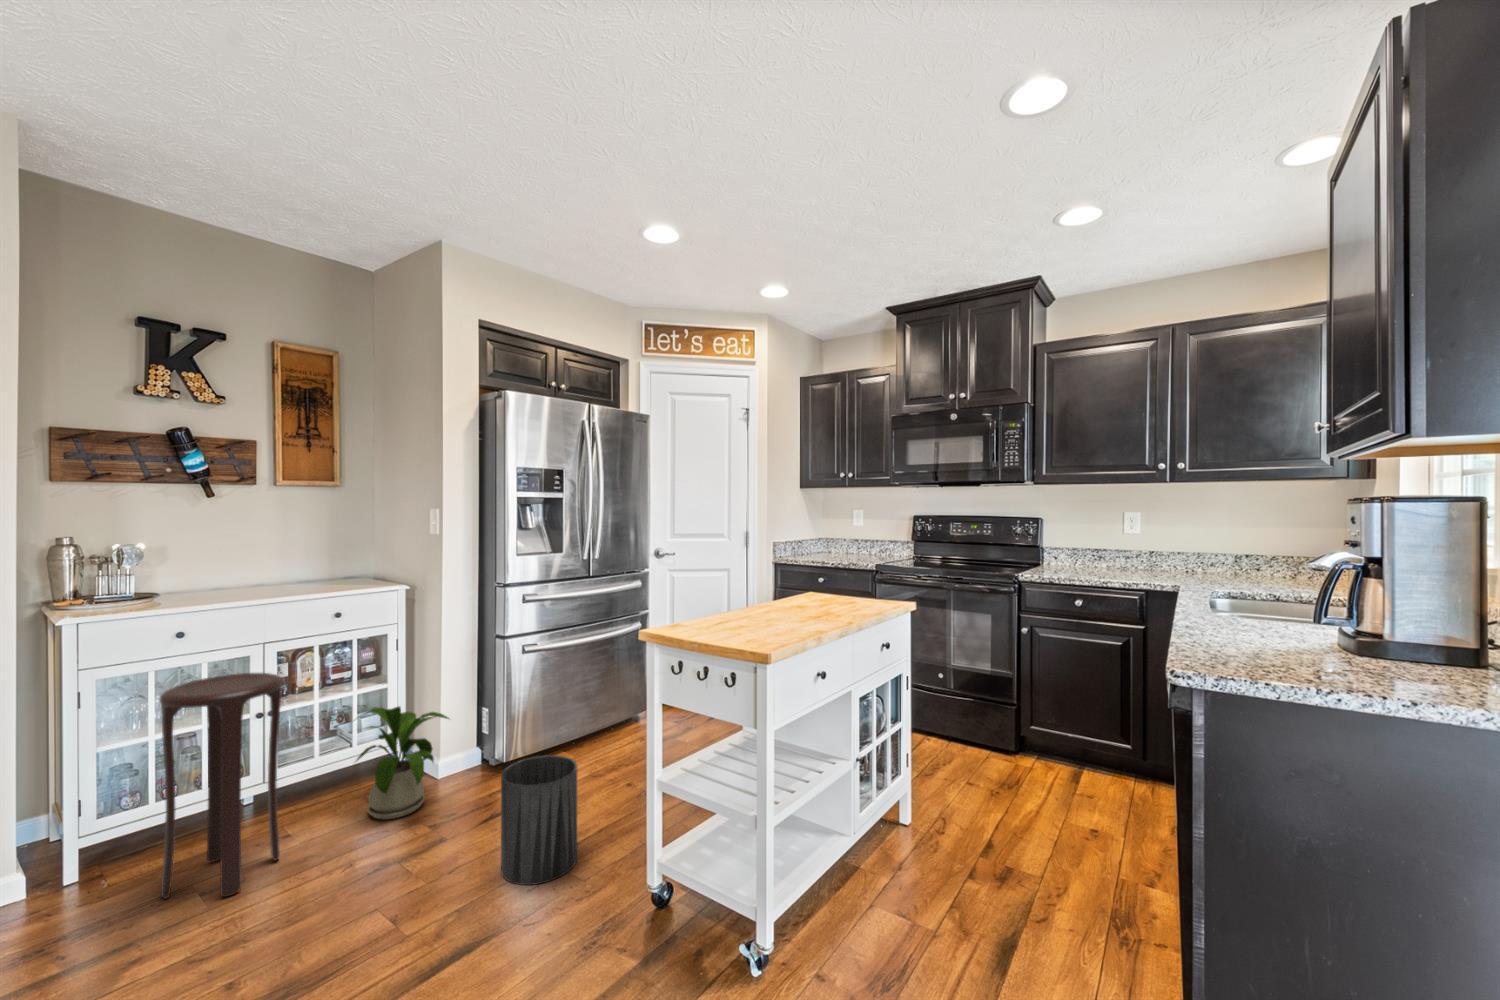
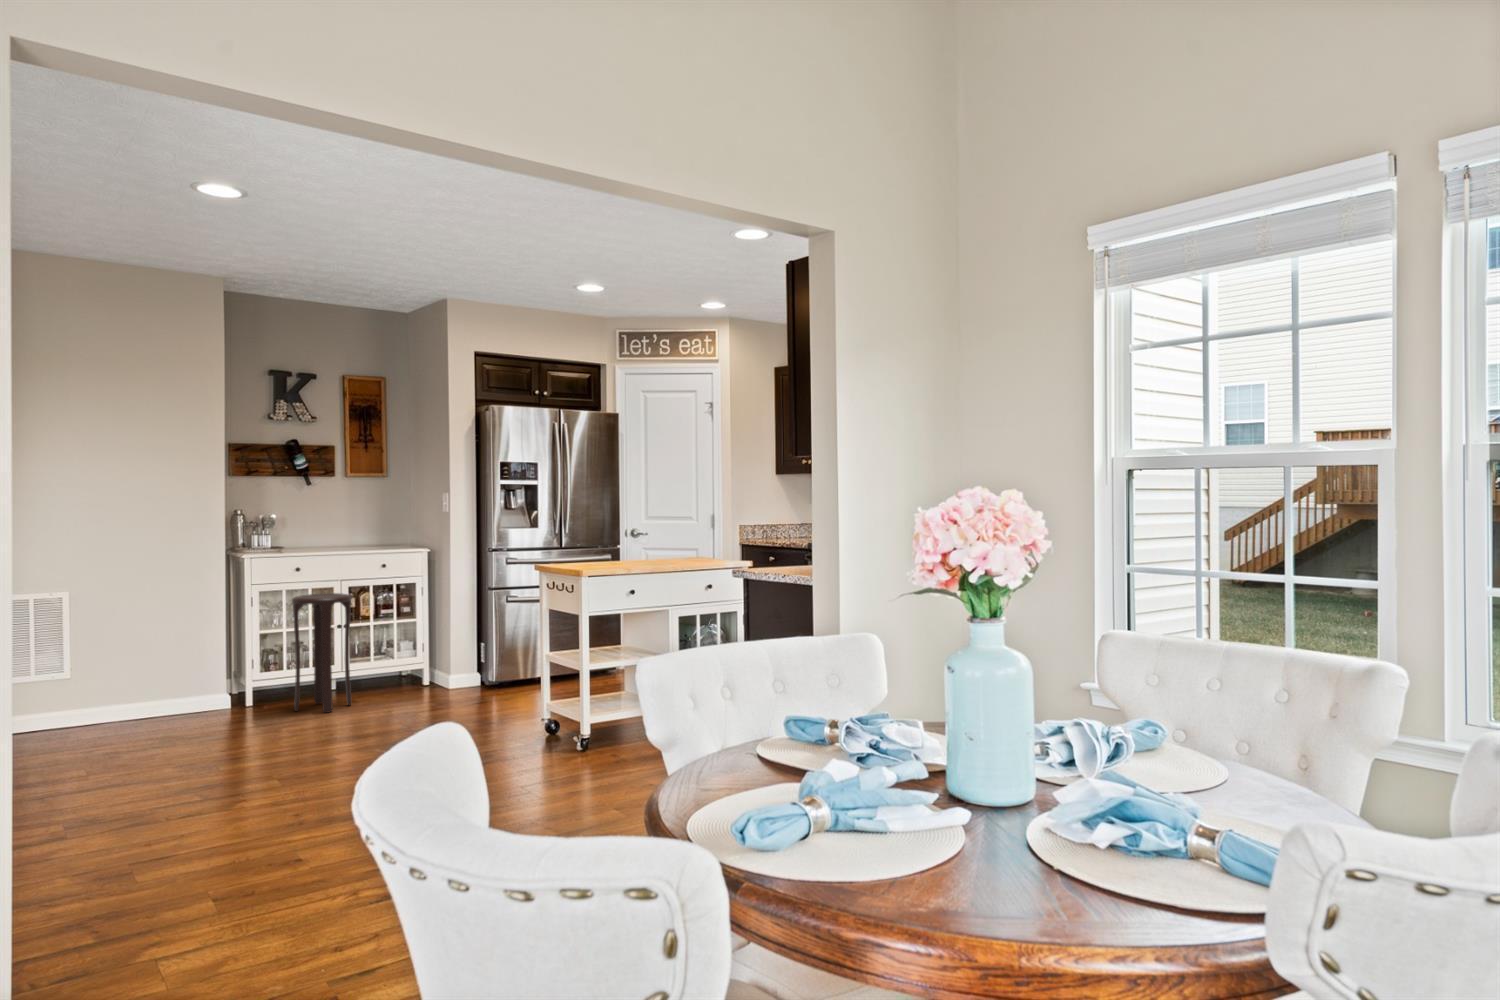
house plant: present [356,706,449,819] -> none [391,623,450,698]
trash can: present [501,755,577,885] -> none [467,653,515,720]

